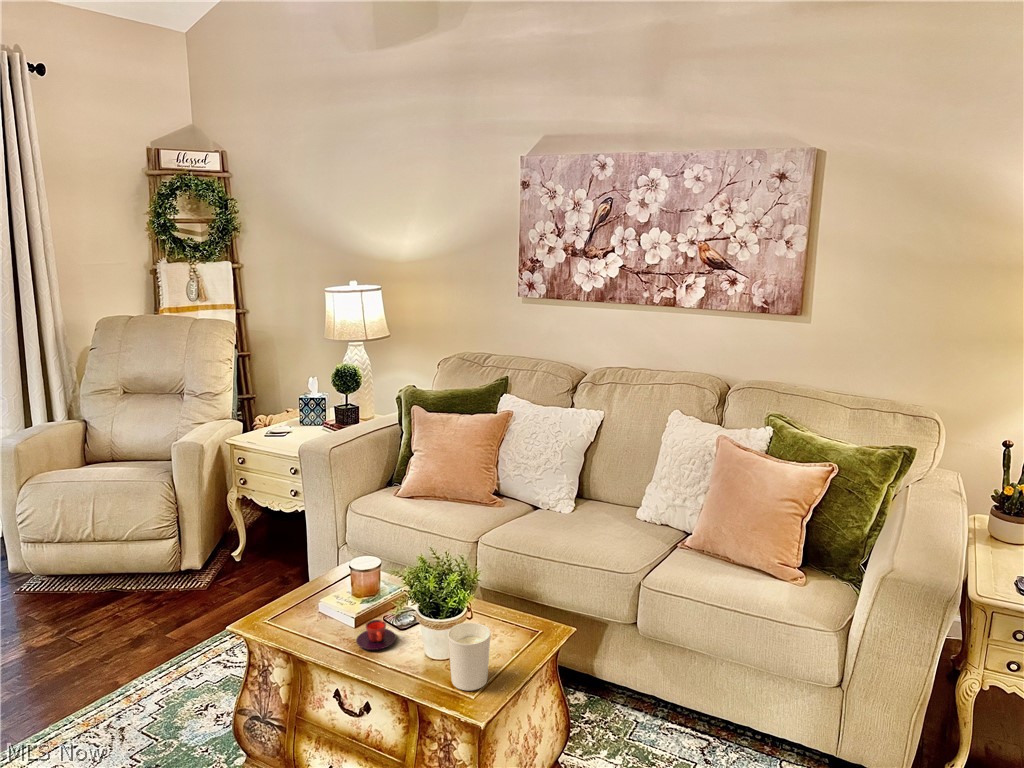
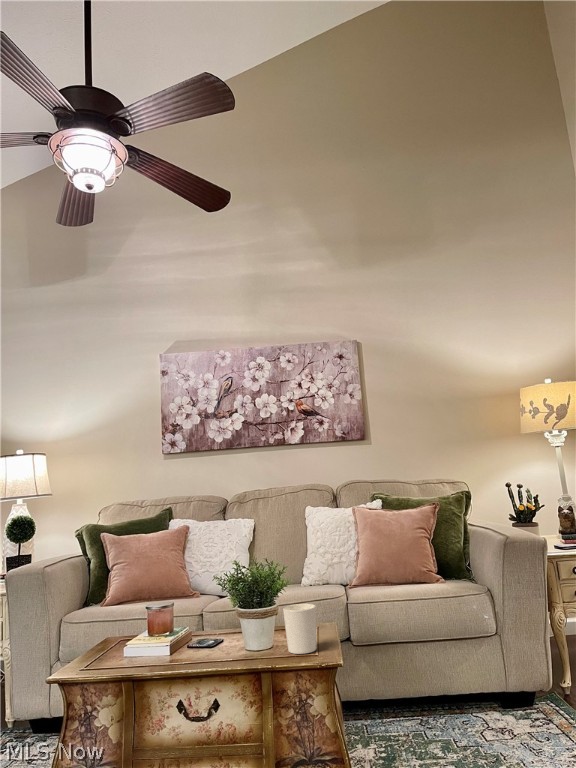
teacup: present [356,620,396,650] -> none [187,636,220,658]

